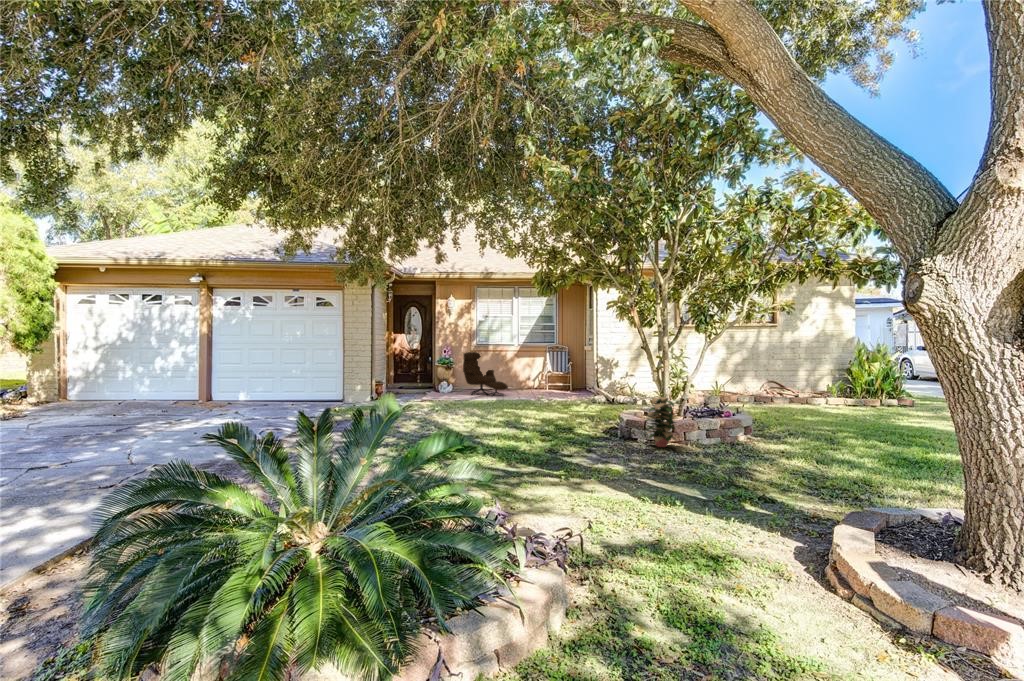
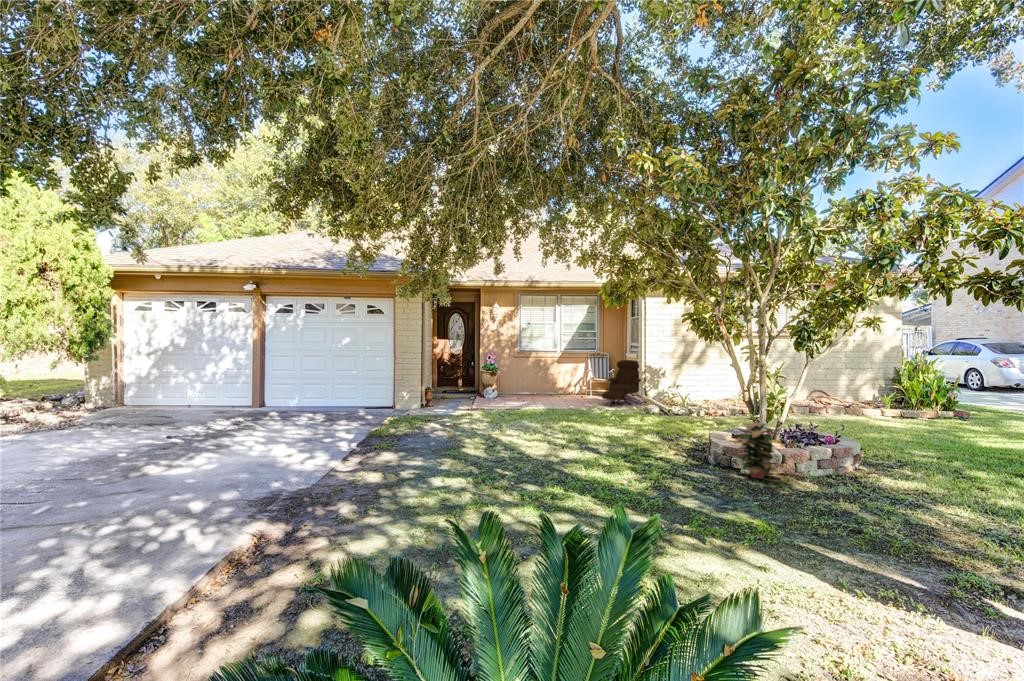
lounge chair: present [463,352,508,395] -> present [602,360,641,406]

